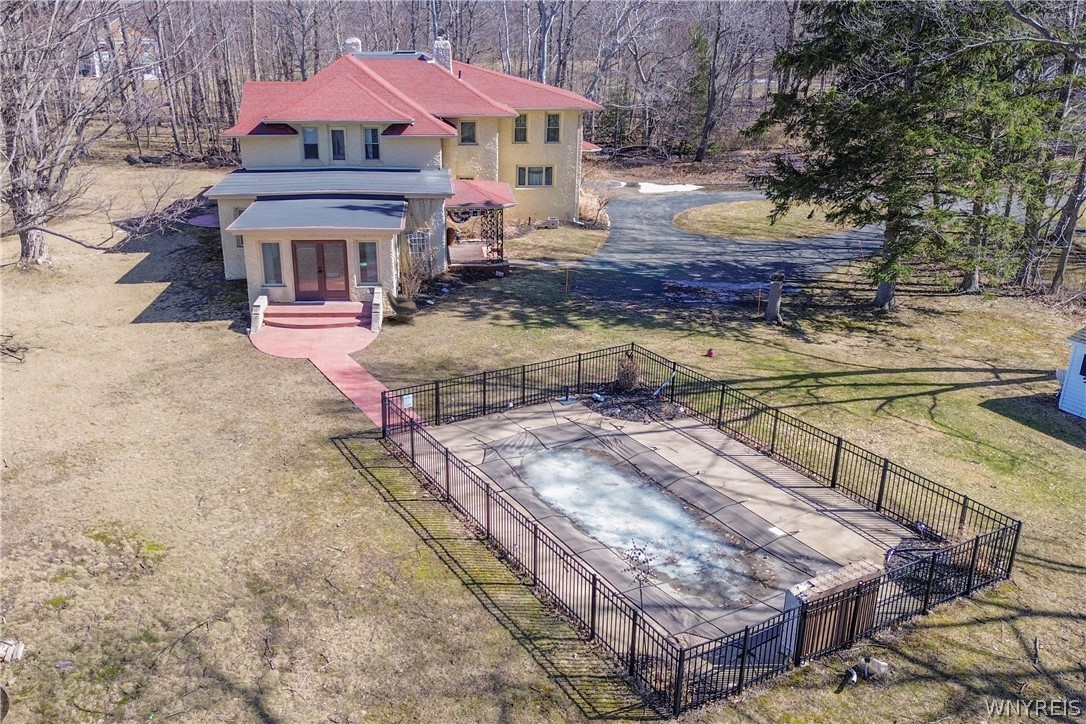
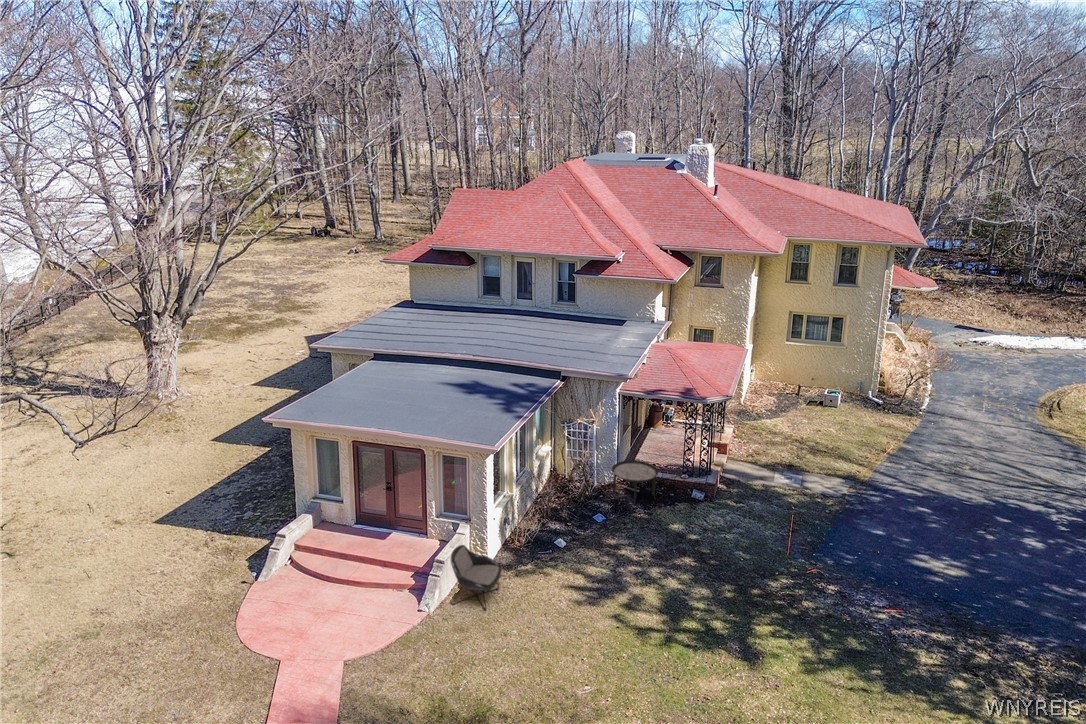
round table: none [444,256,475,280] -> present [612,460,658,504]

